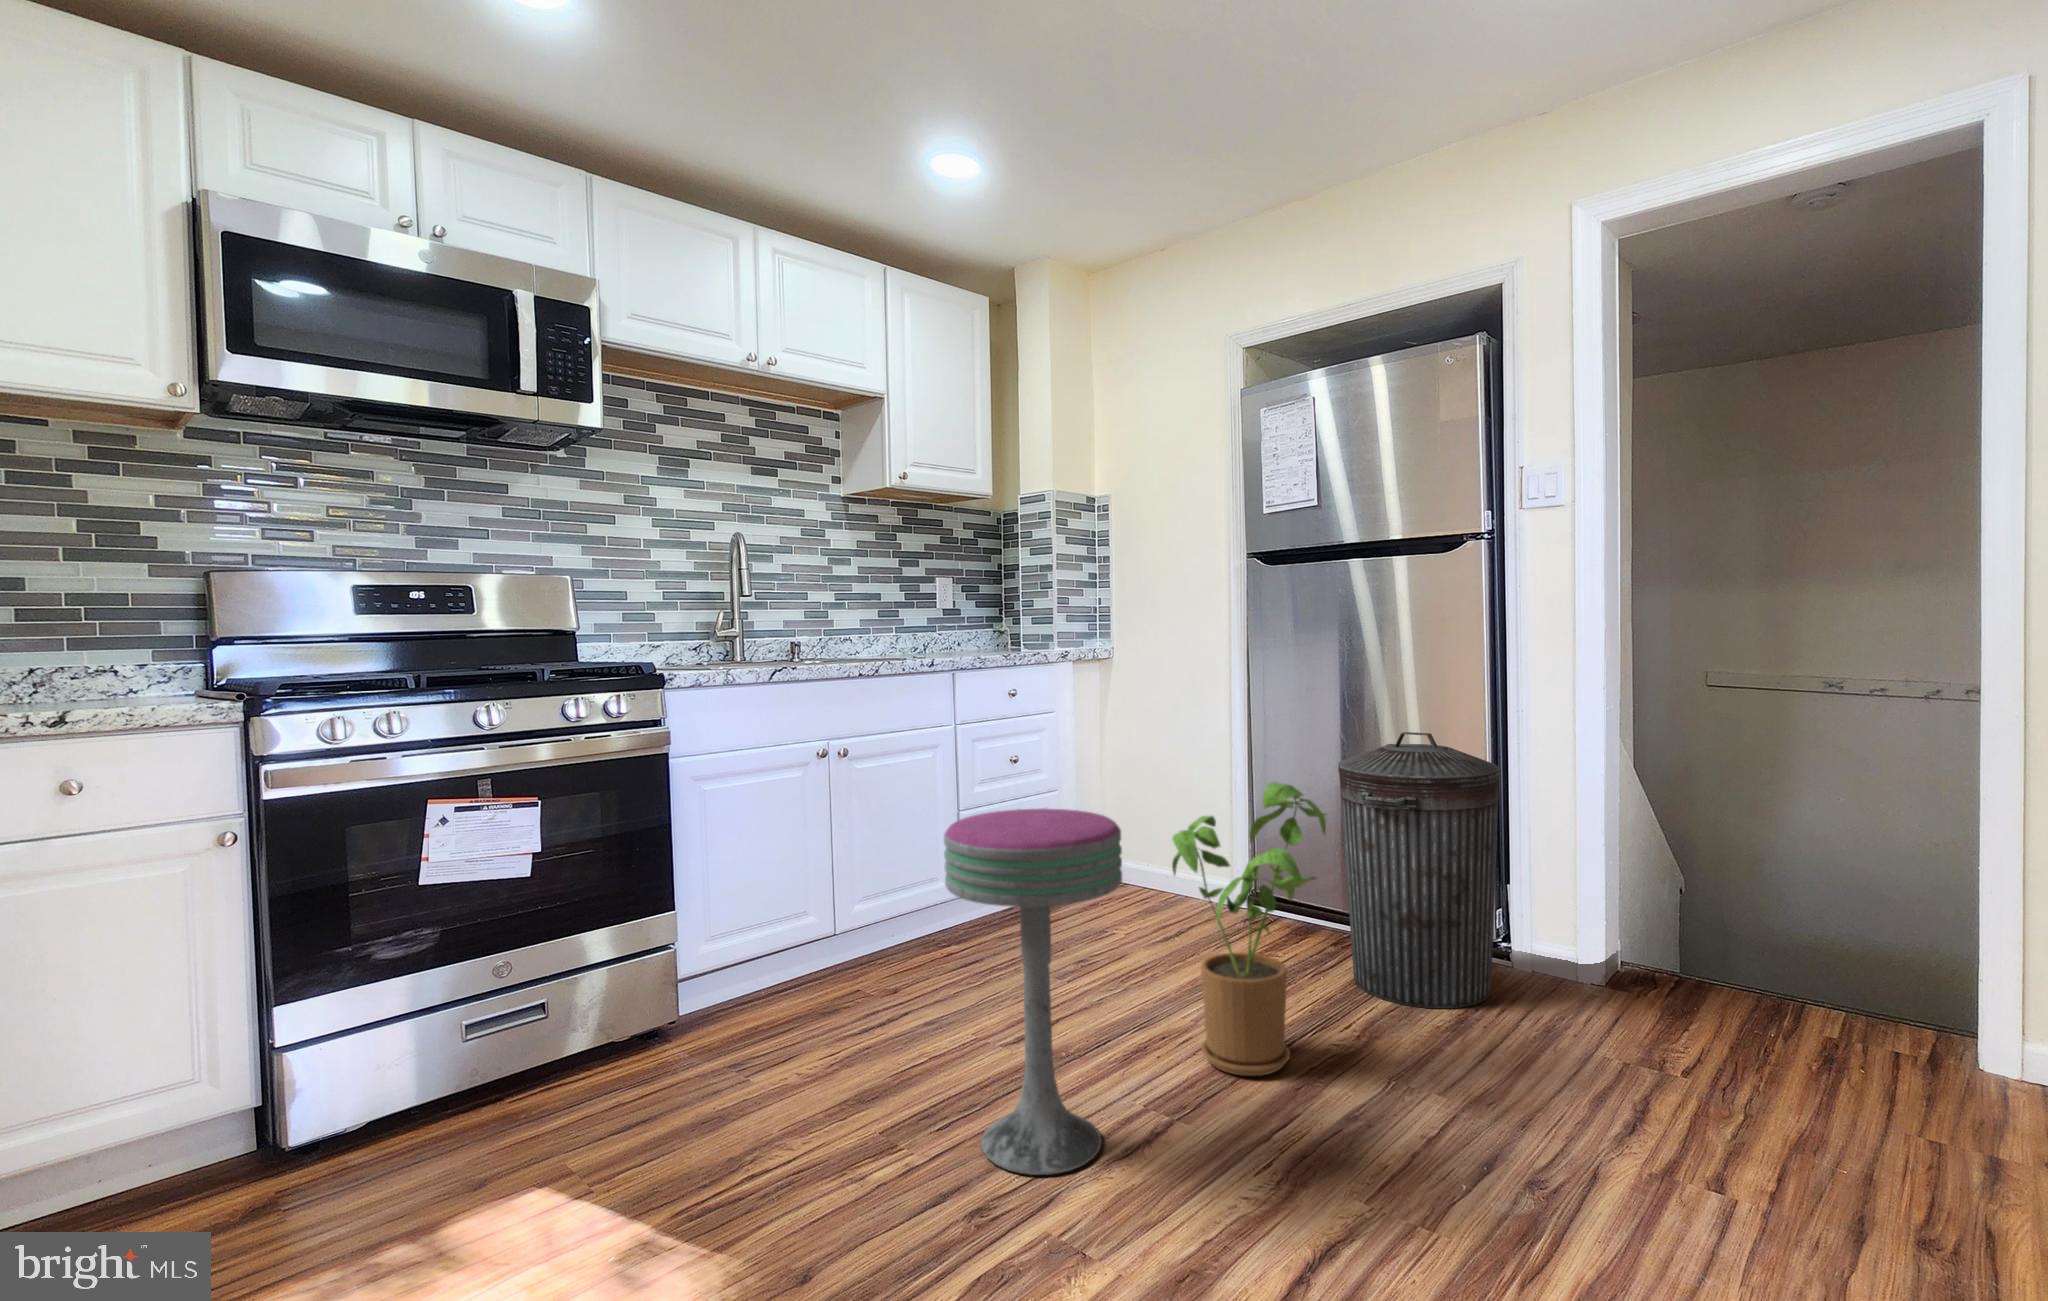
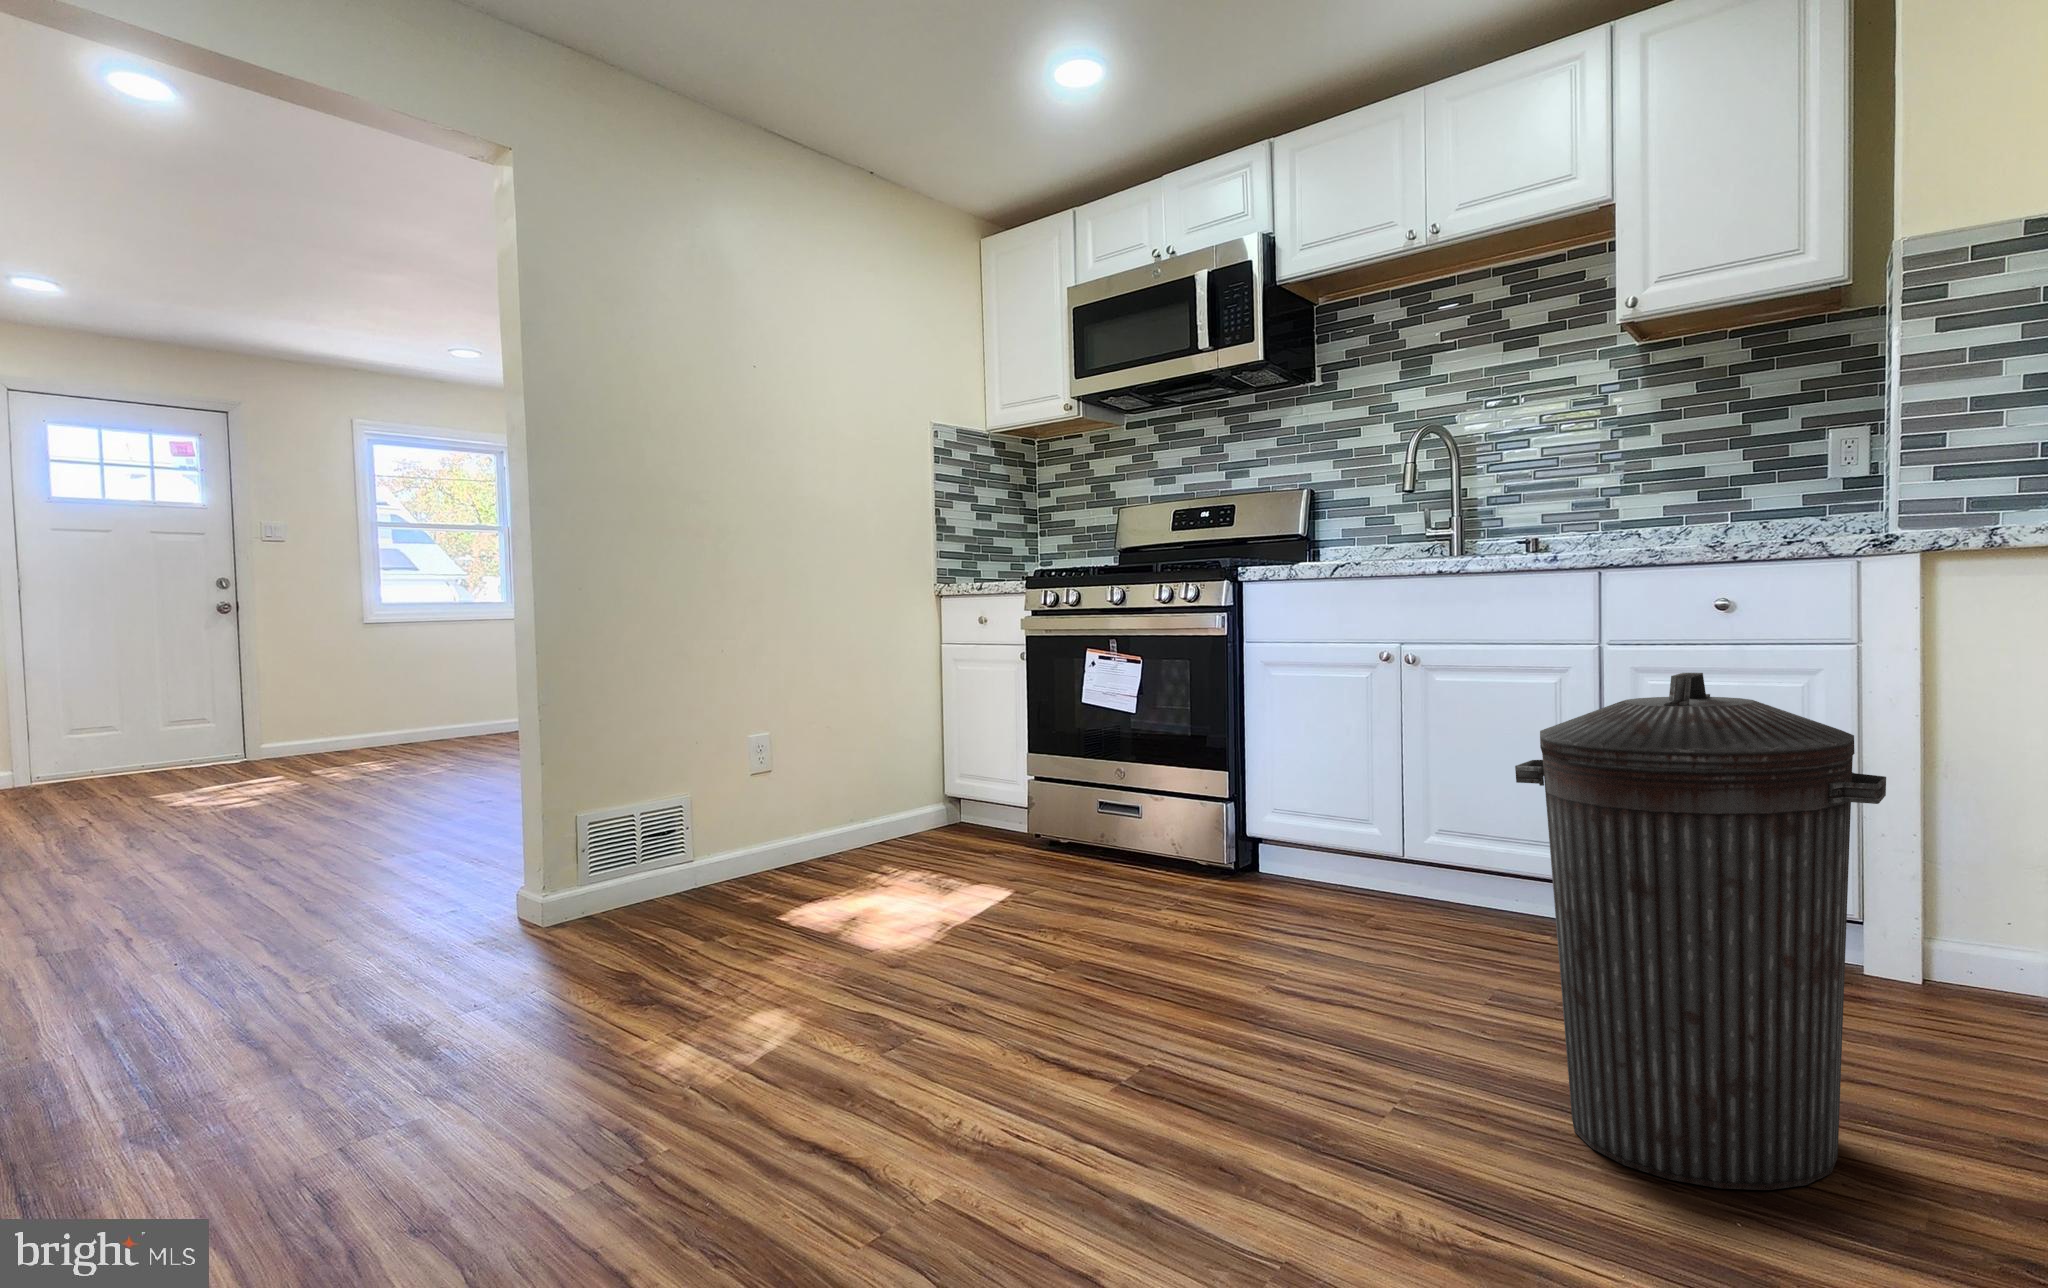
house plant: present [1172,782,1327,1076] -> none [1180,697,1372,1036]
bar stool: present [944,809,1122,1175] -> none [1009,687,1159,976]

